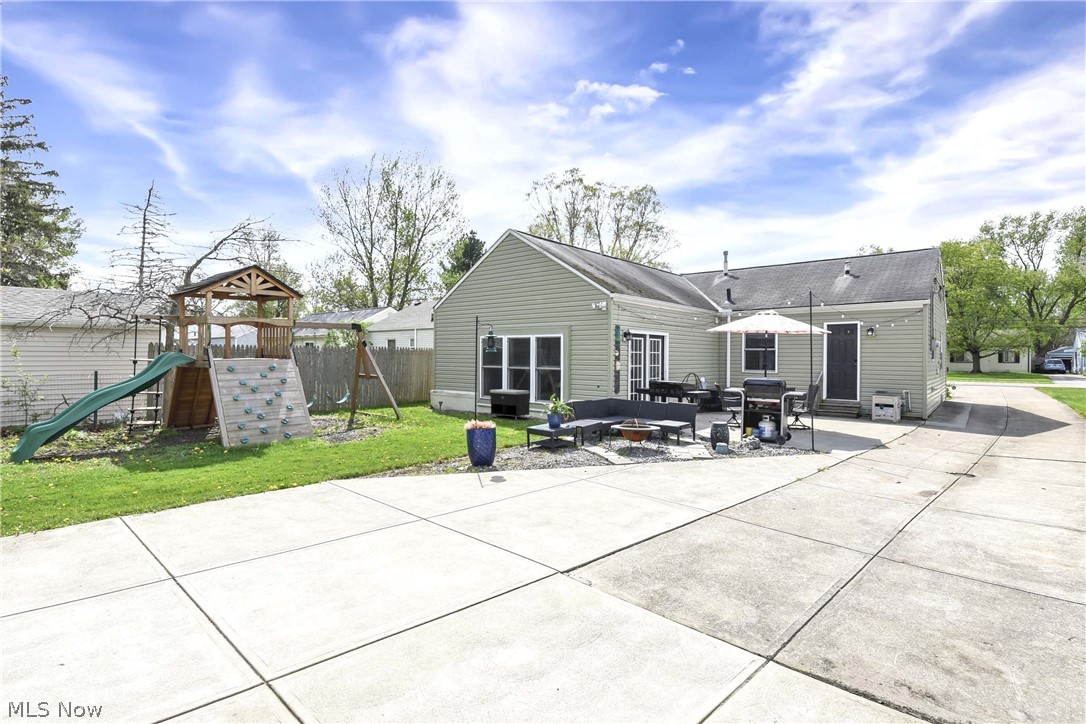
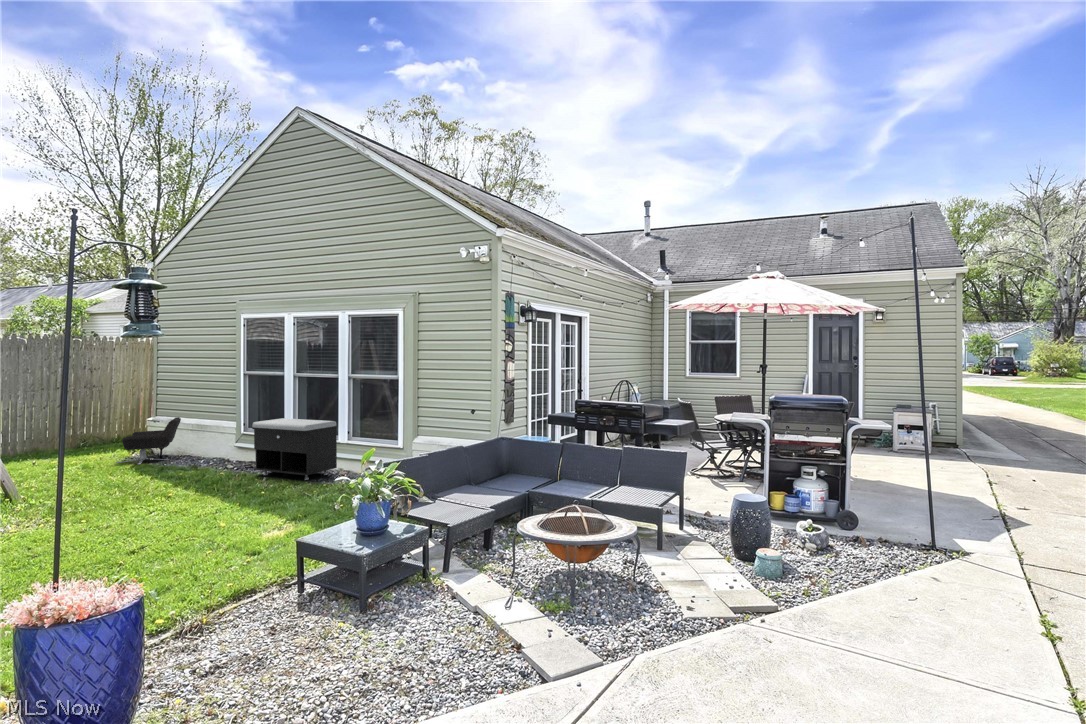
lounge chair: none [421,388,448,411] -> present [118,417,181,464]

